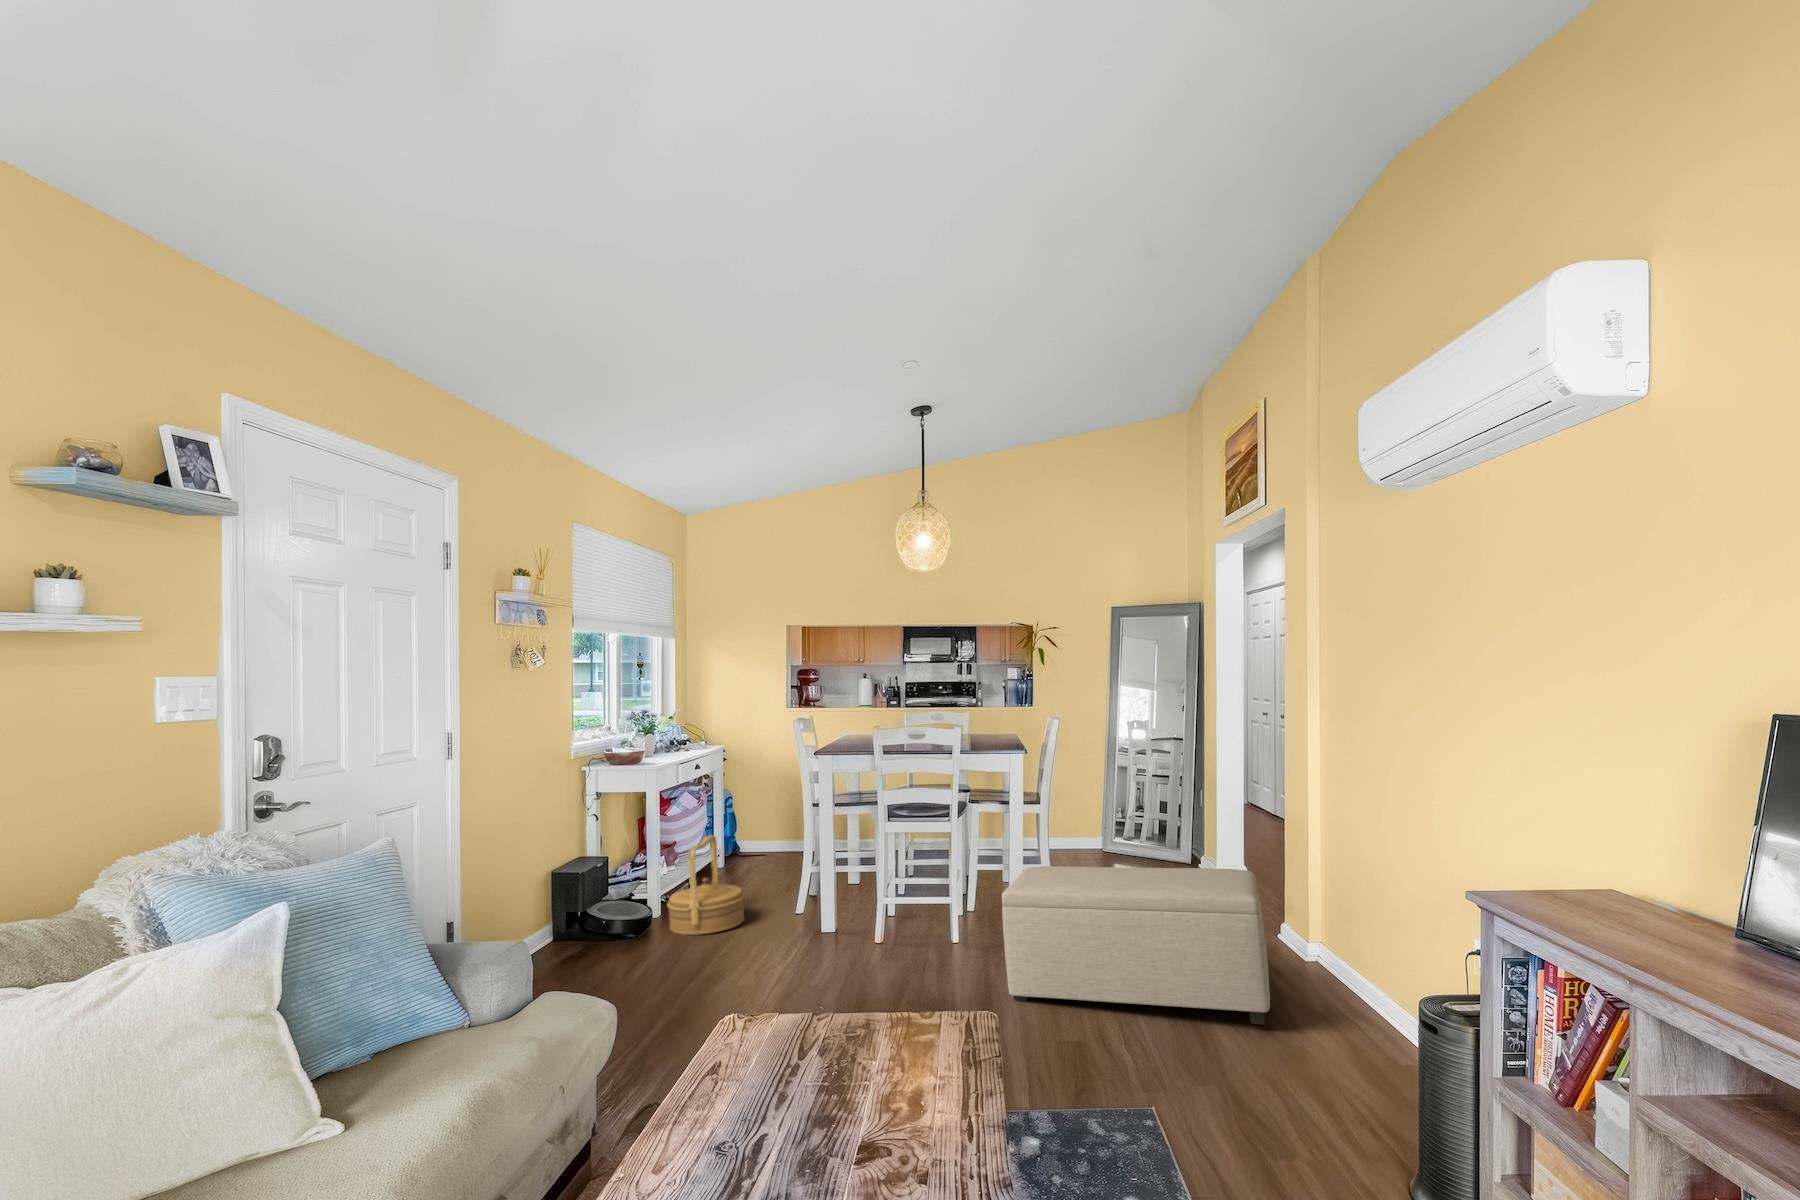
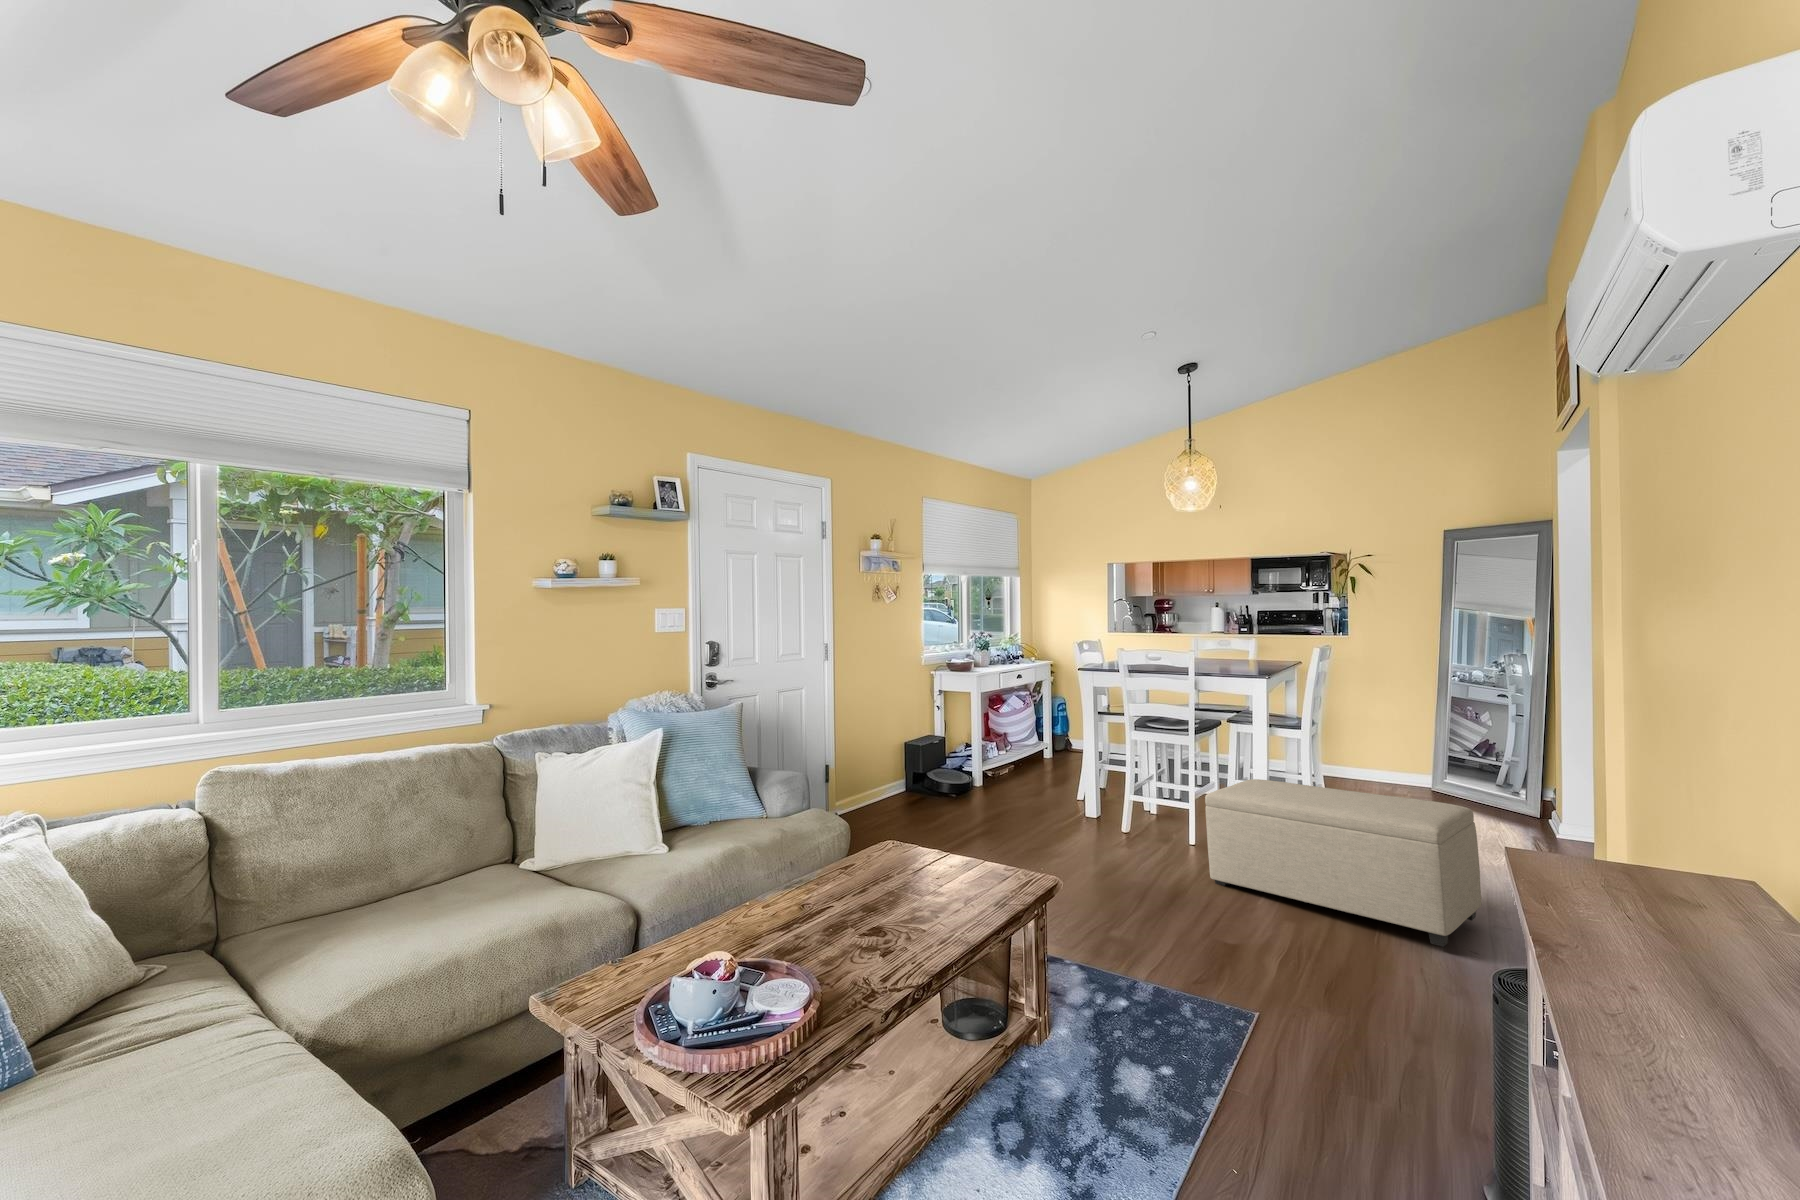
woven basket: present [667,835,744,935] -> none [985,728,1042,799]

